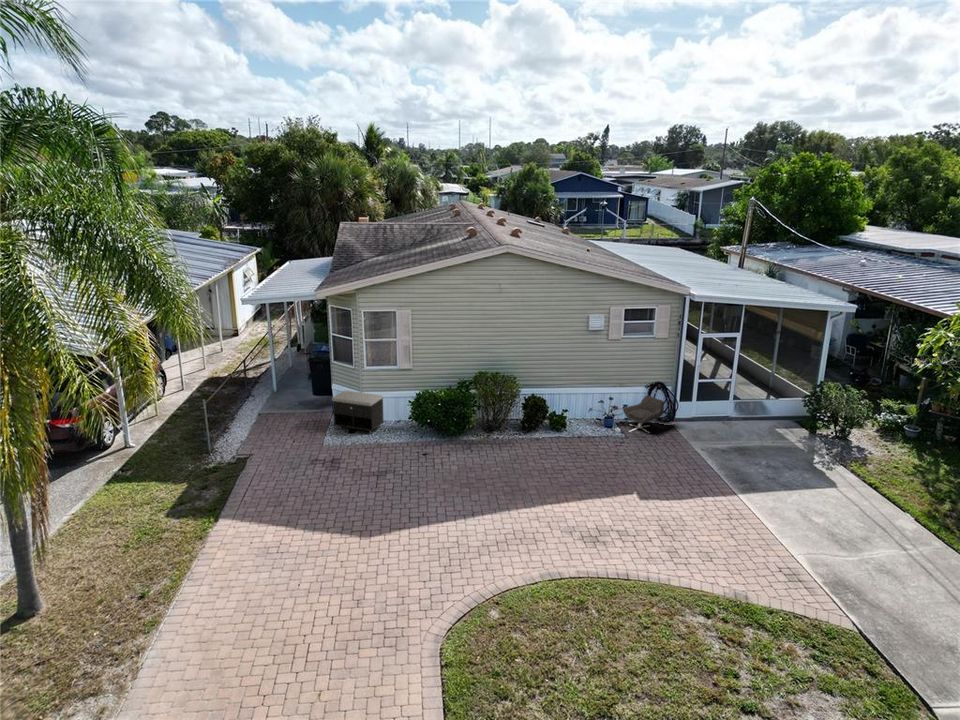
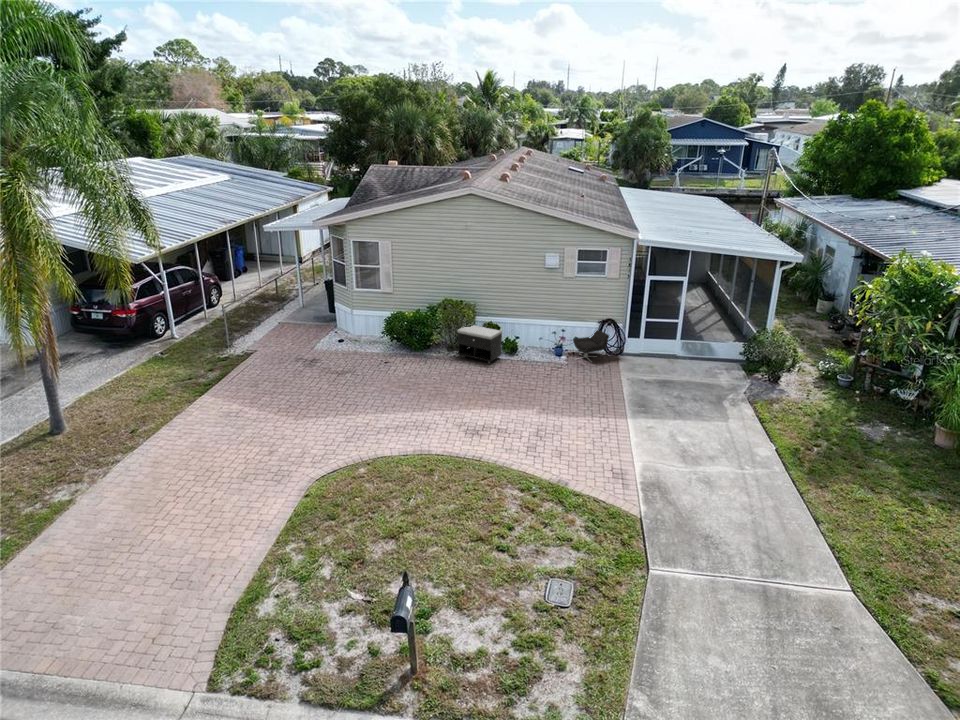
storage bench: present [332,391,384,433] -> present [457,325,502,363]

